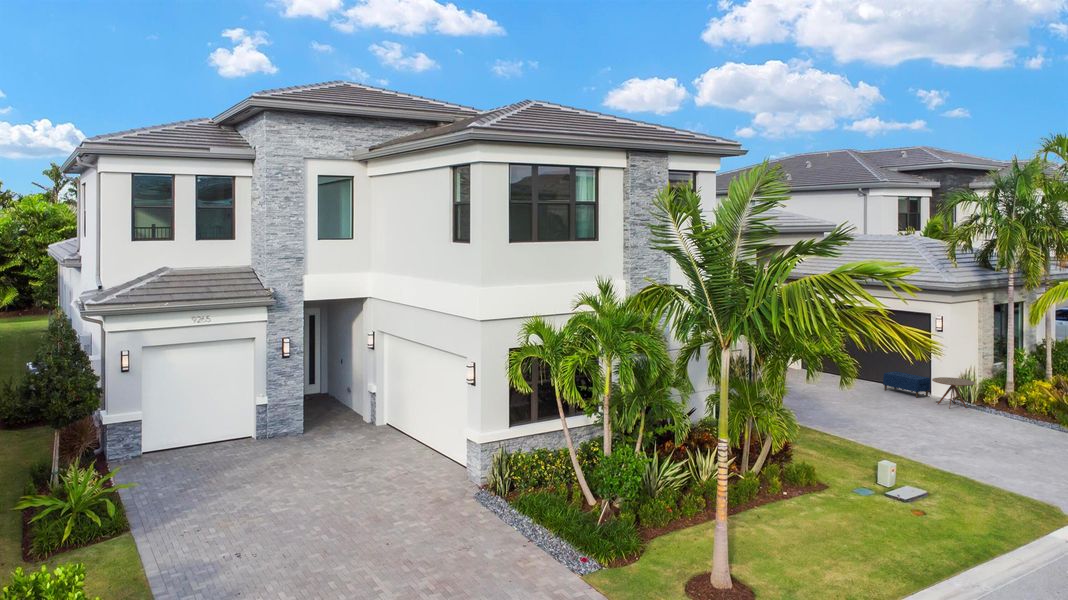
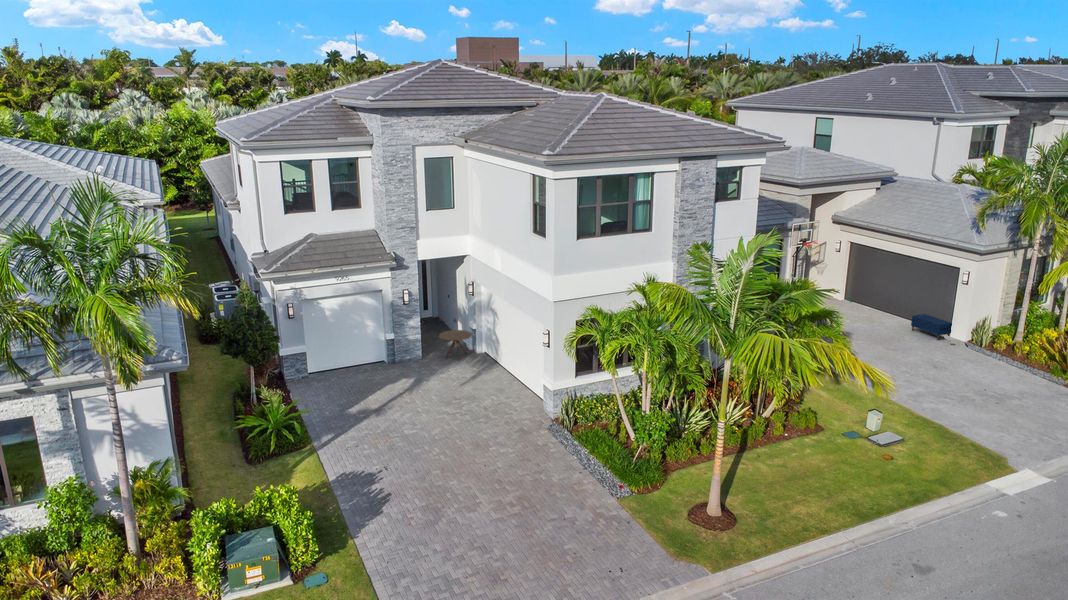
round table: present [932,377,975,408] -> present [439,330,472,358]

